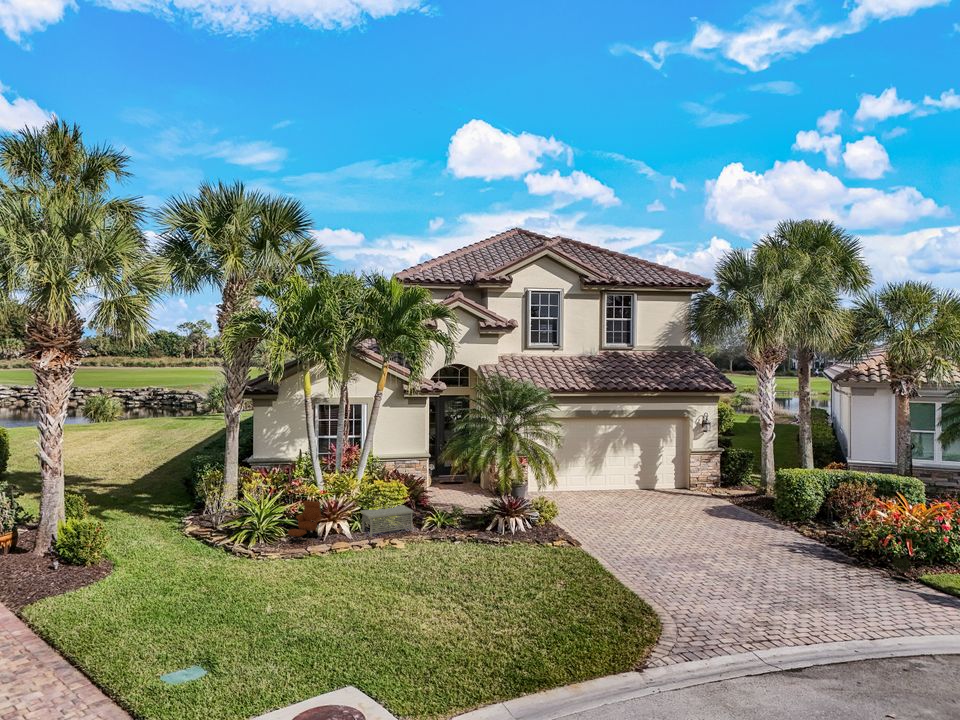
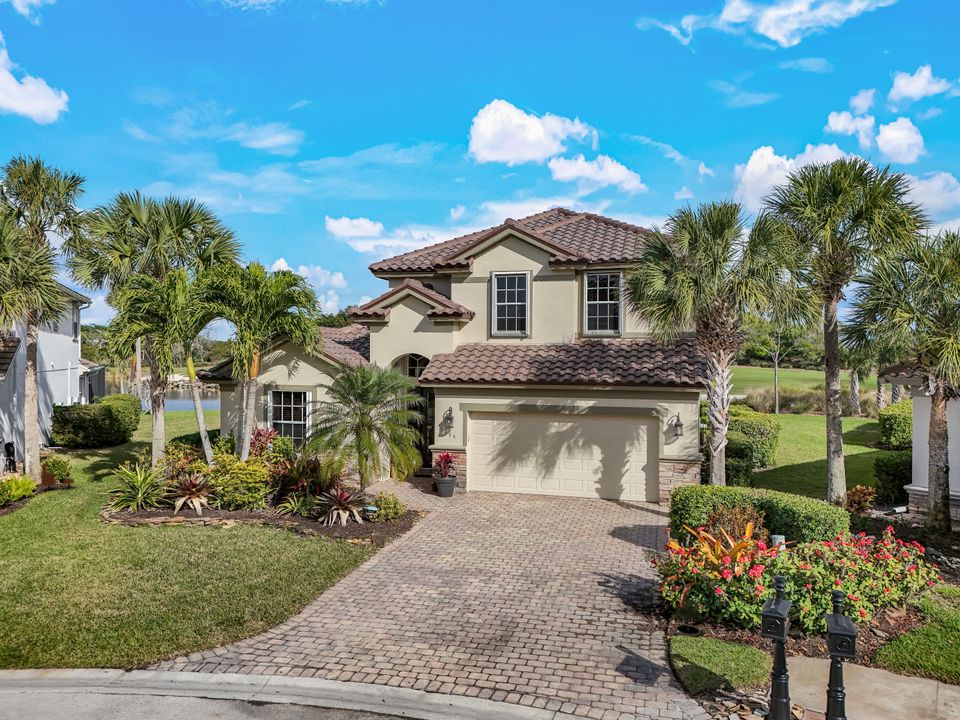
lounge chair: present [288,501,323,544] -> present [41,463,75,491]
storage bench: present [361,505,414,537] -> none [204,493,259,520]

